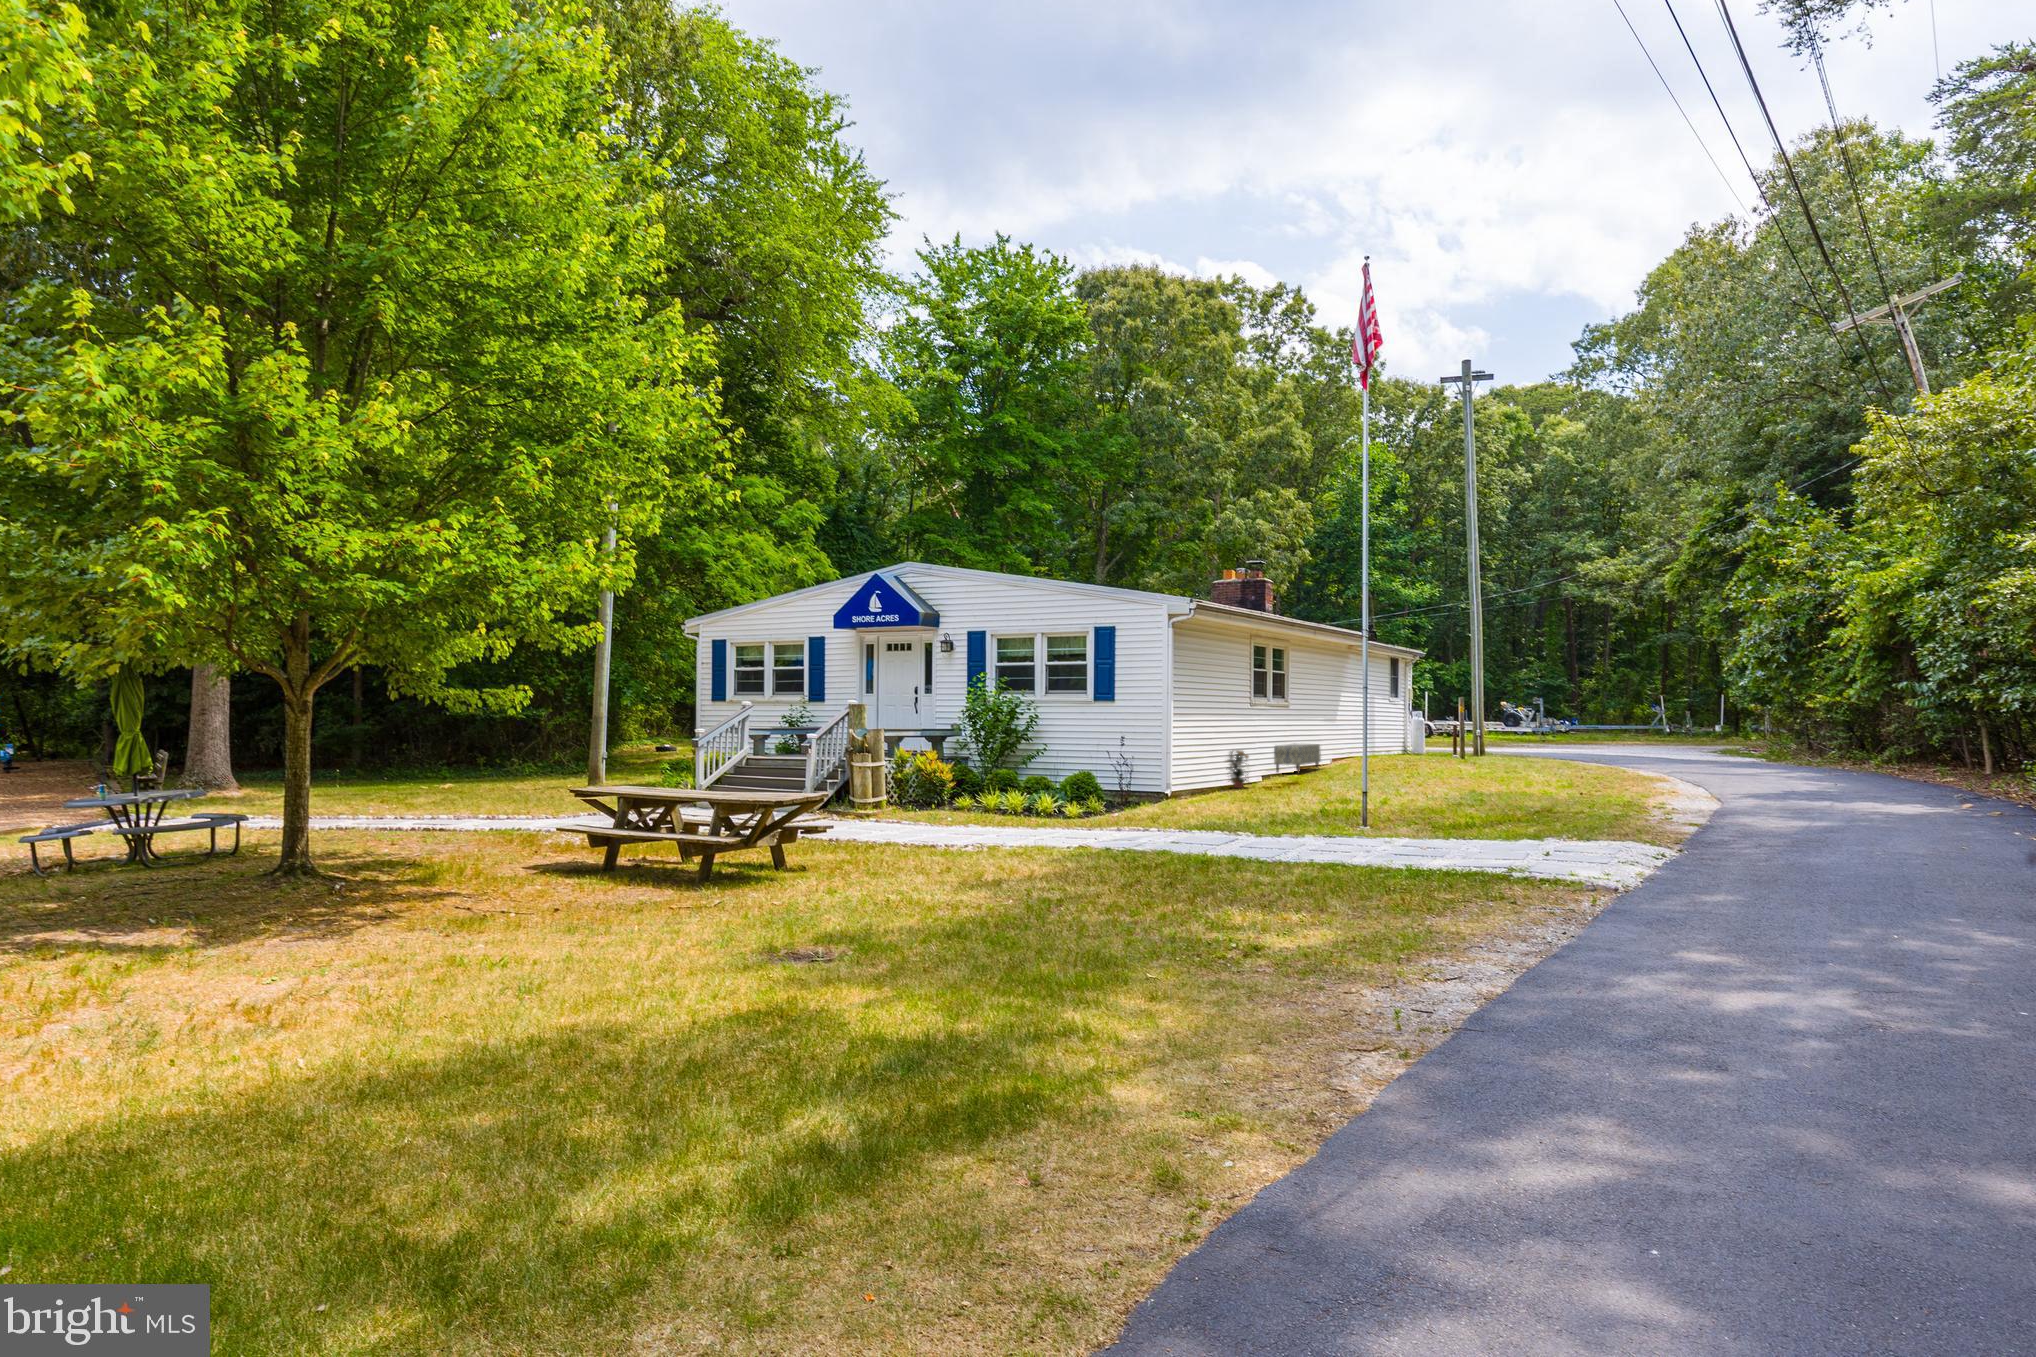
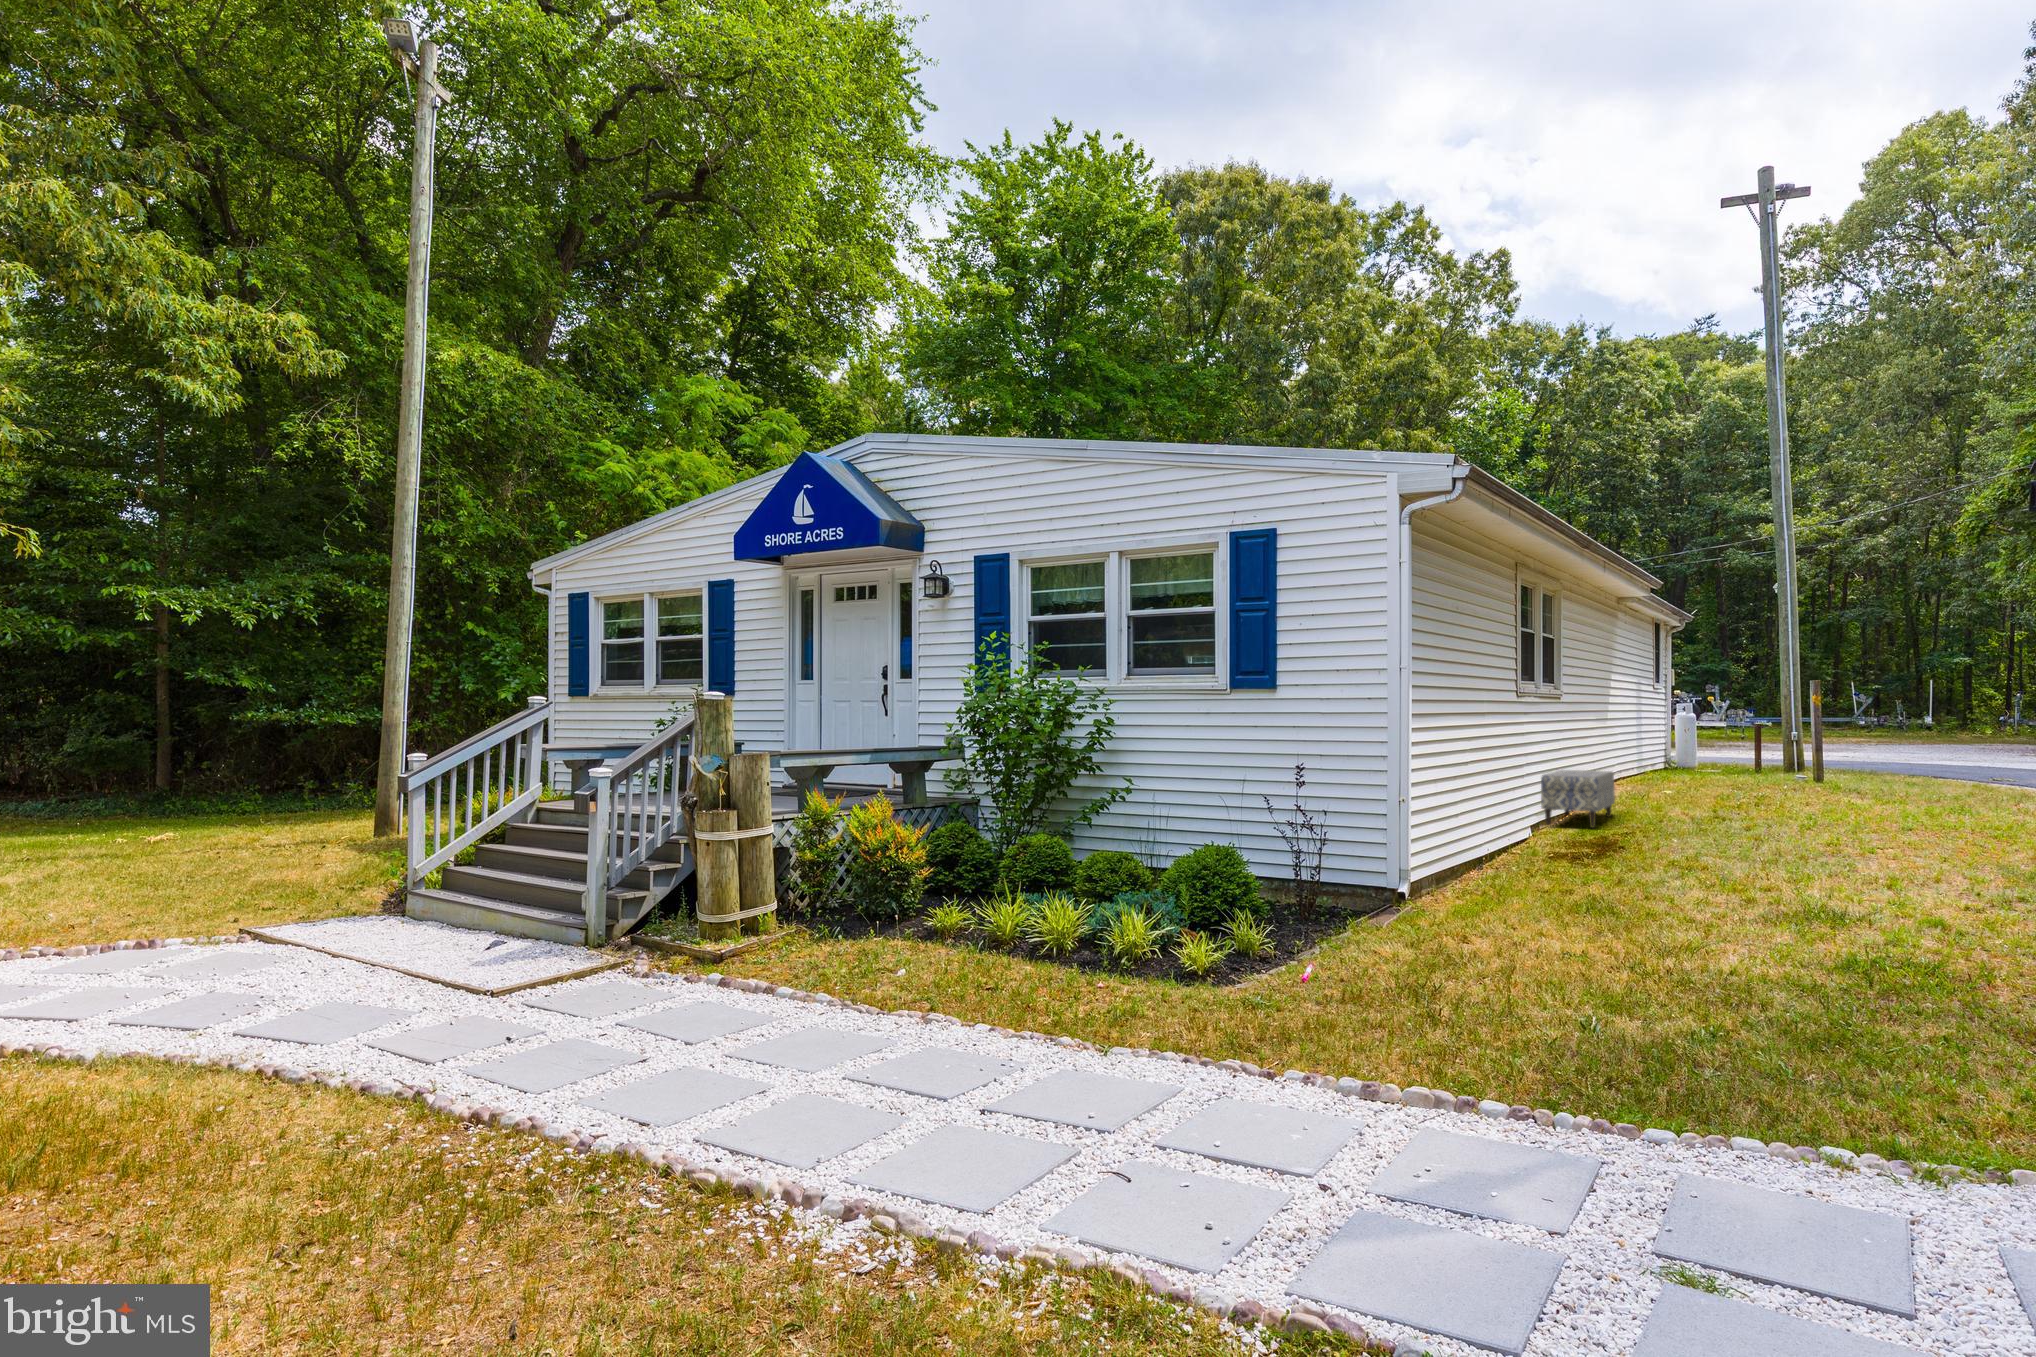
decorative plant: present [1226,750,1249,788] -> none [1486,789,1550,867]

